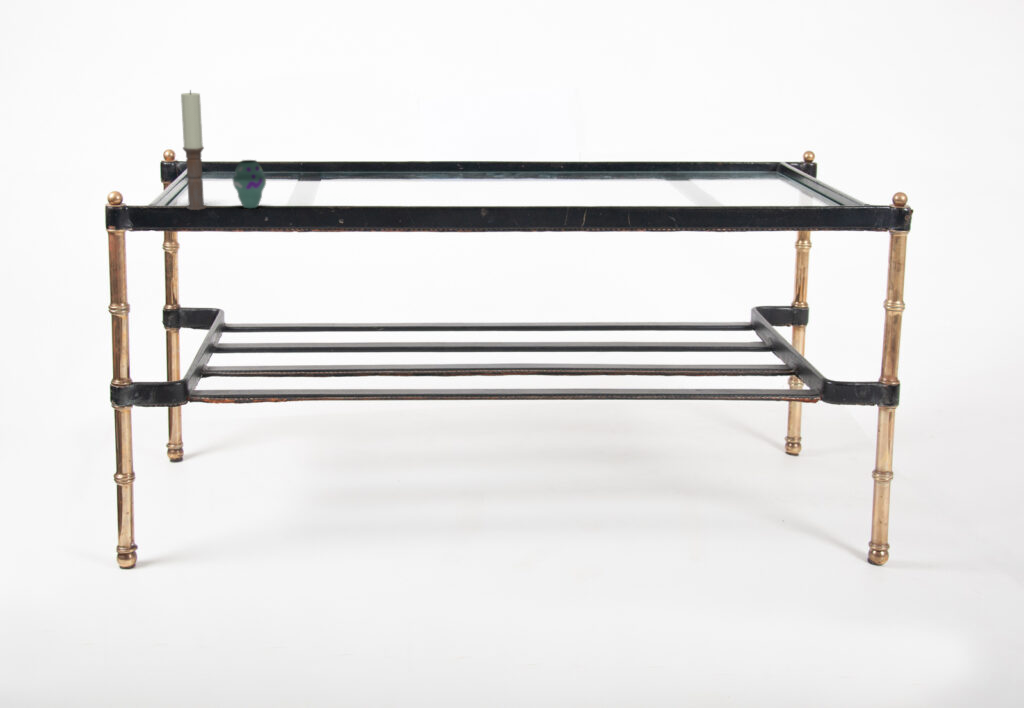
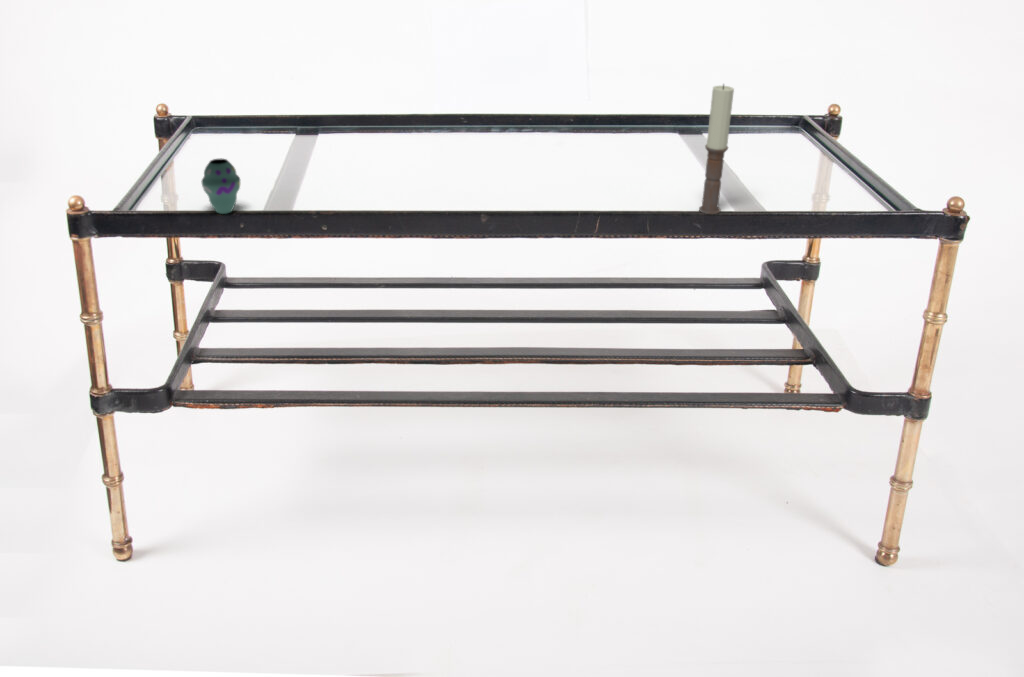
candle: present [181,91,206,210] -> present [699,85,734,214]

